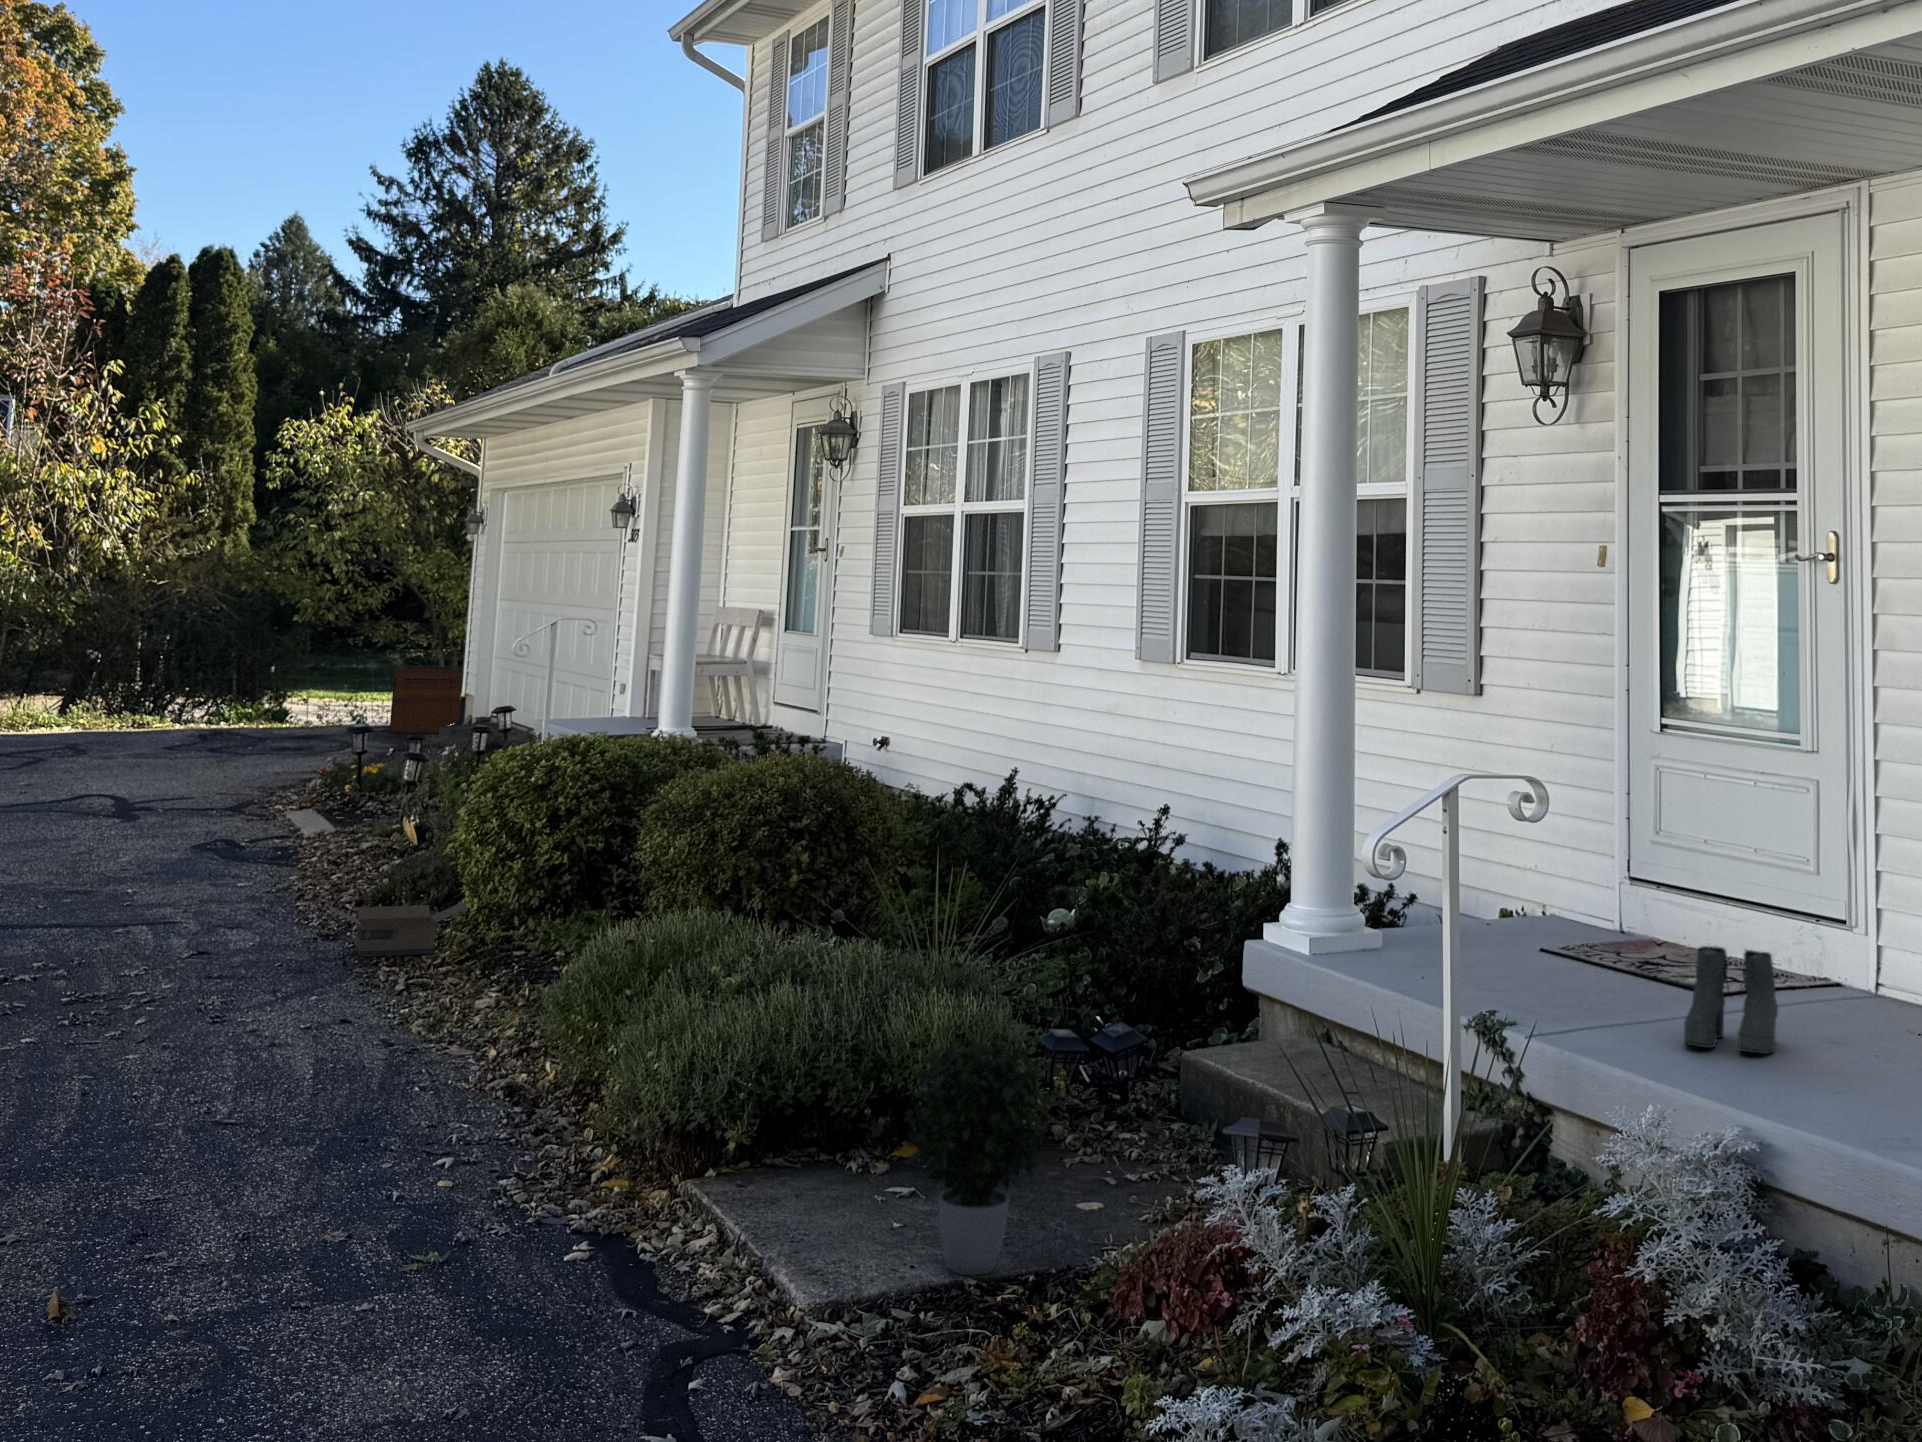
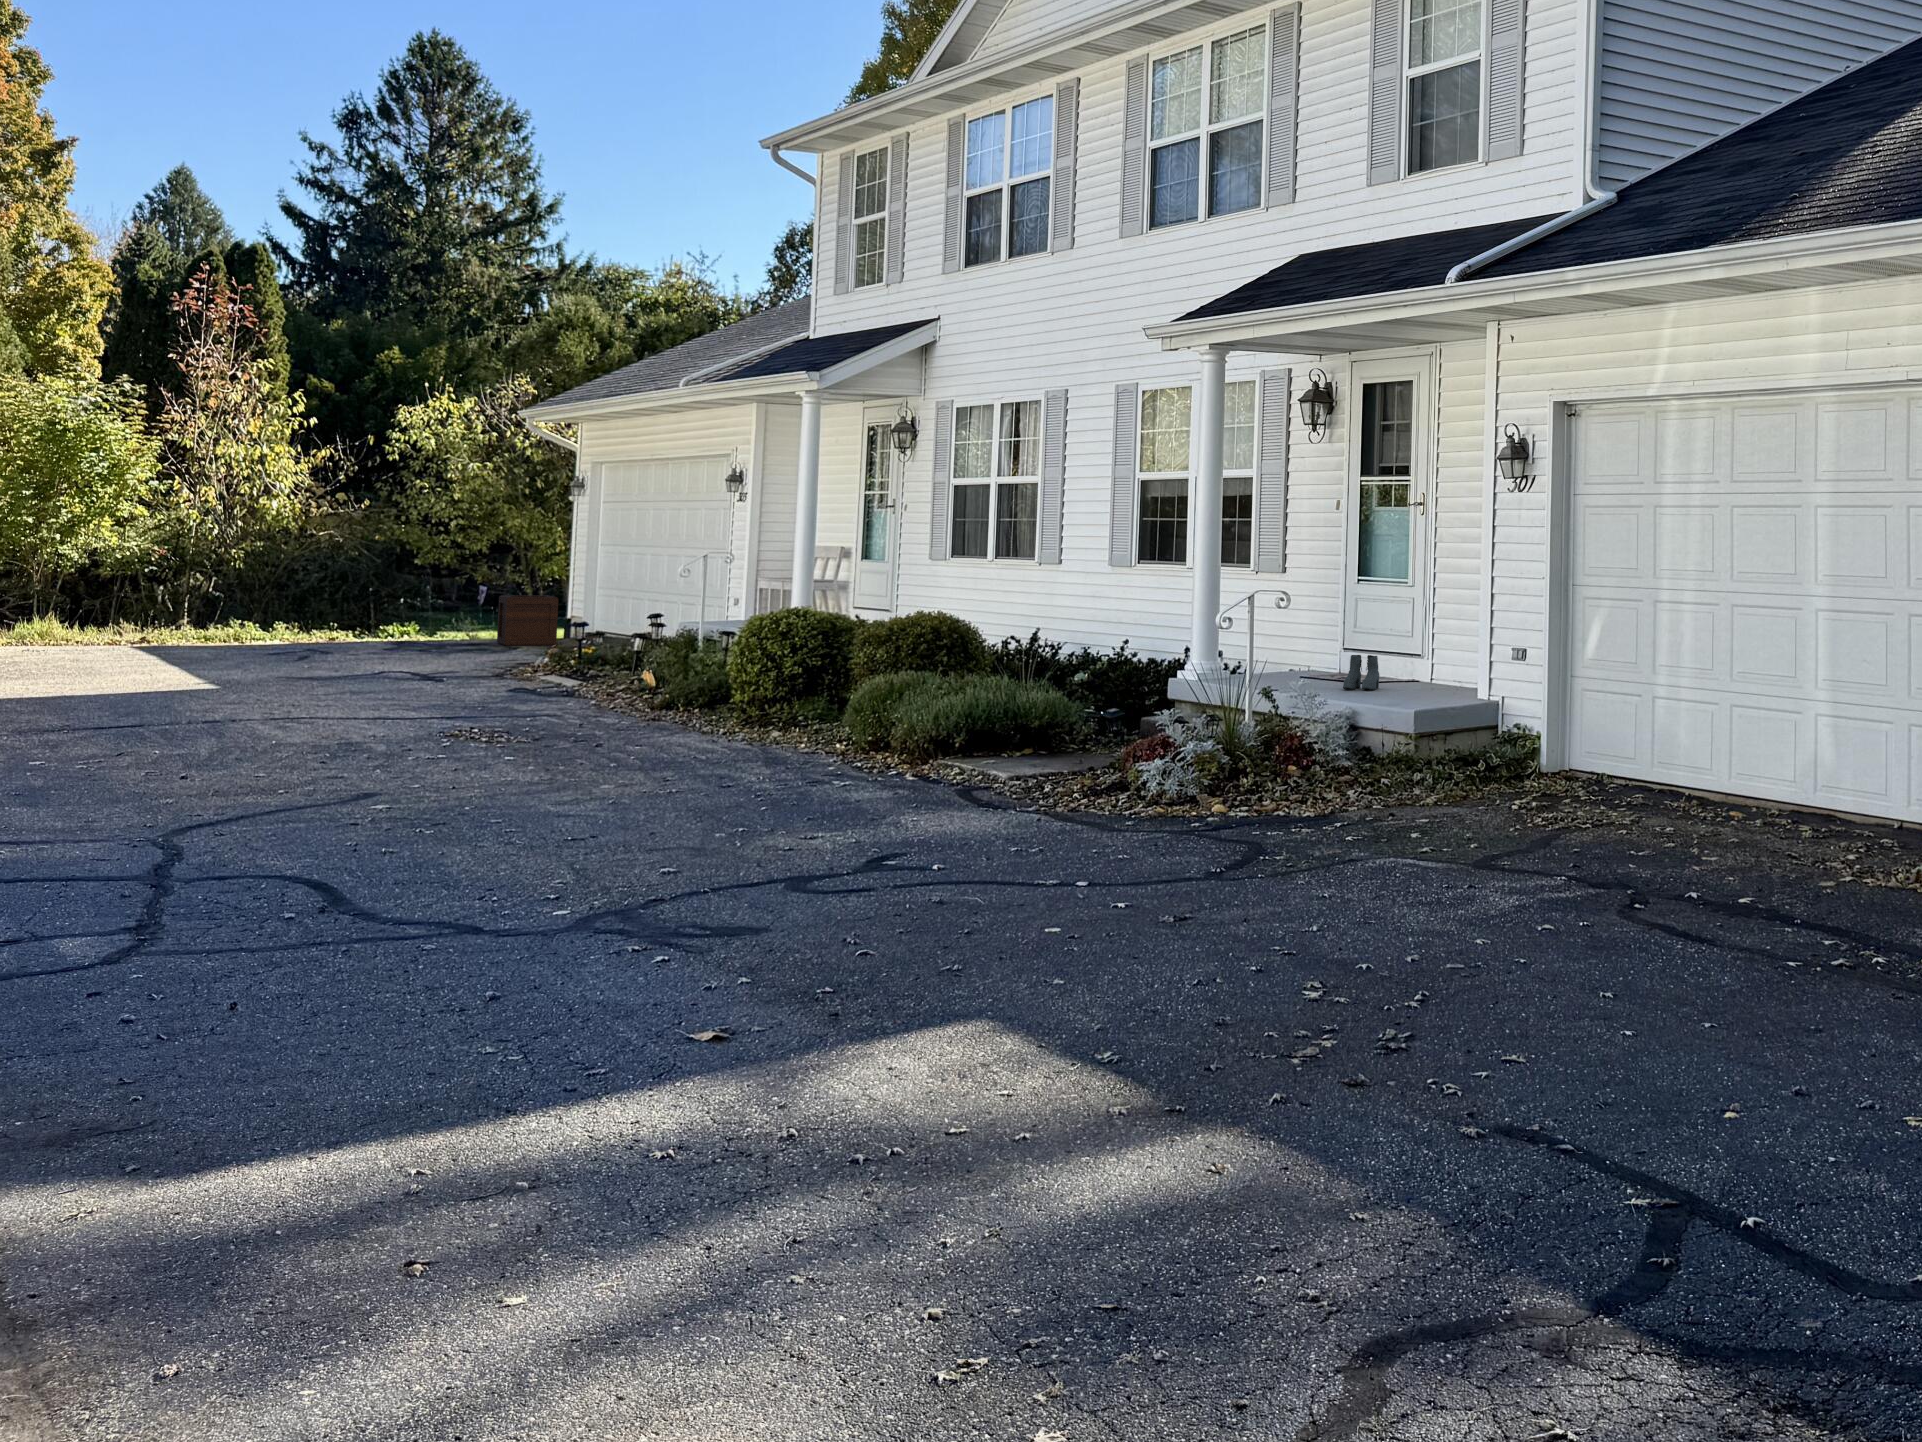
cardboard box: present [328,902,468,957] -> none [669,702,745,729]
potted plant: present [904,1041,1055,1275] -> none [1053,693,1109,775]

